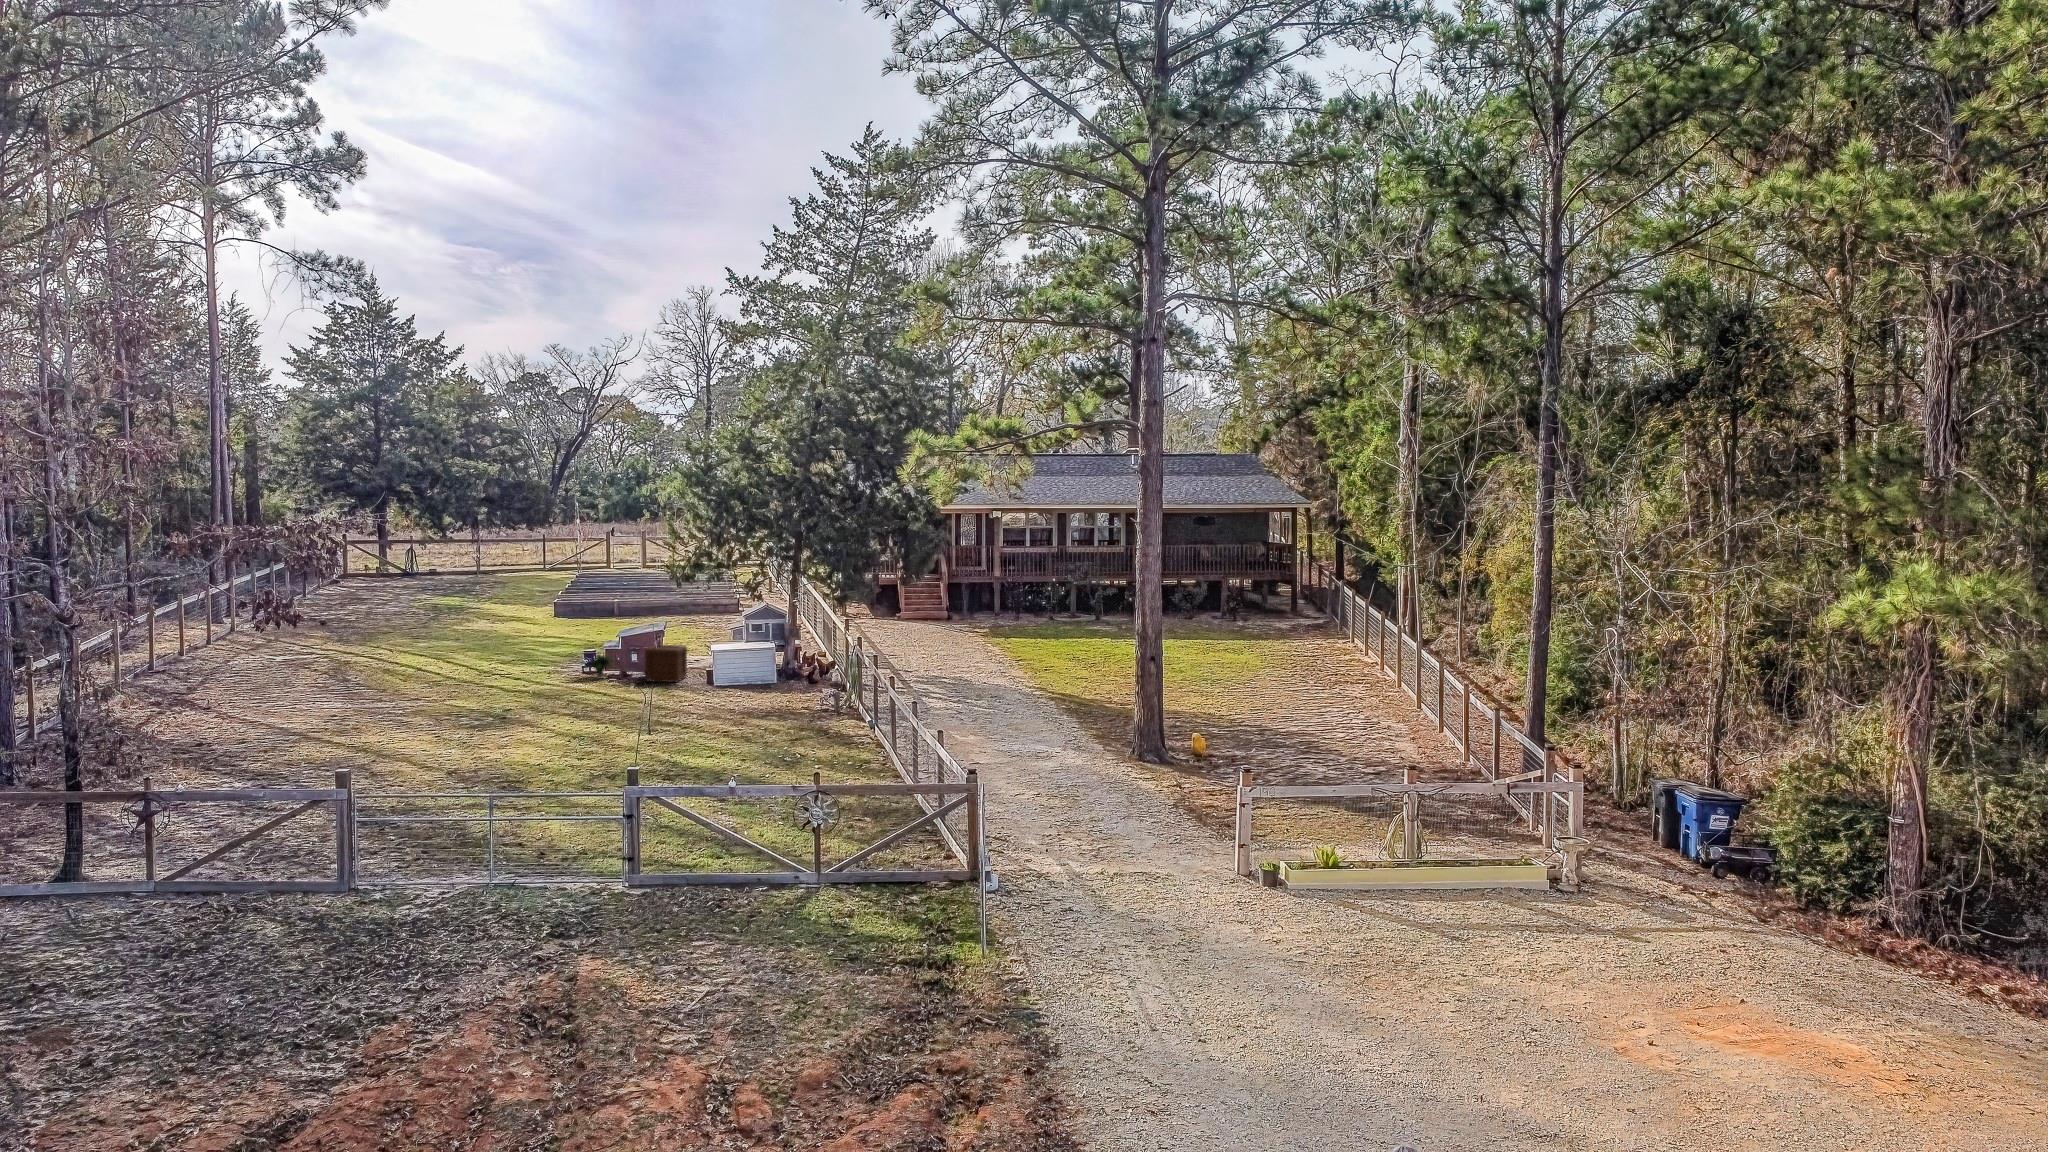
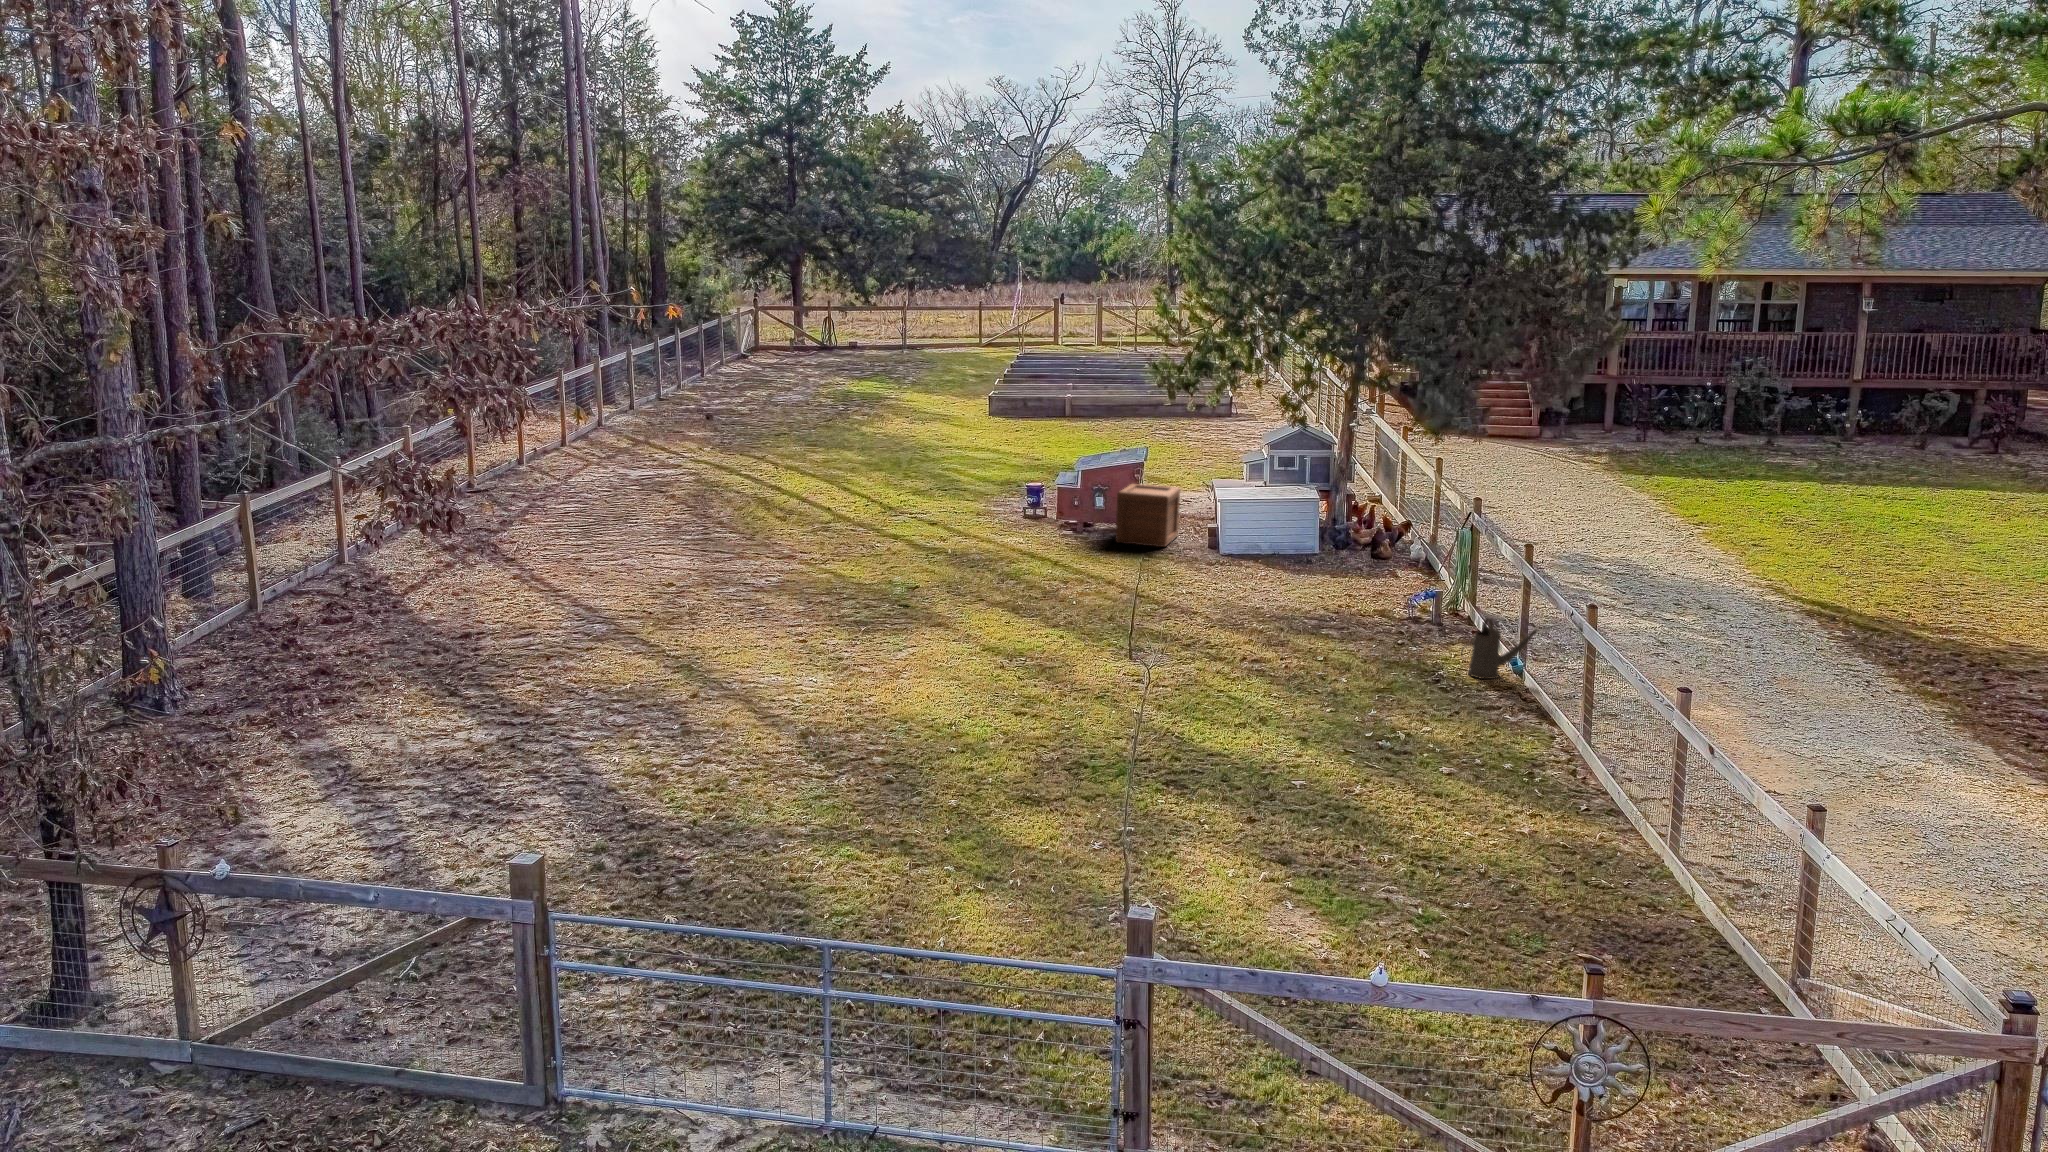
potted plant: present [585,655,614,679] -> none [1023,492,1075,533]
watering can: none [833,694,872,727] -> present [1461,618,1537,679]

